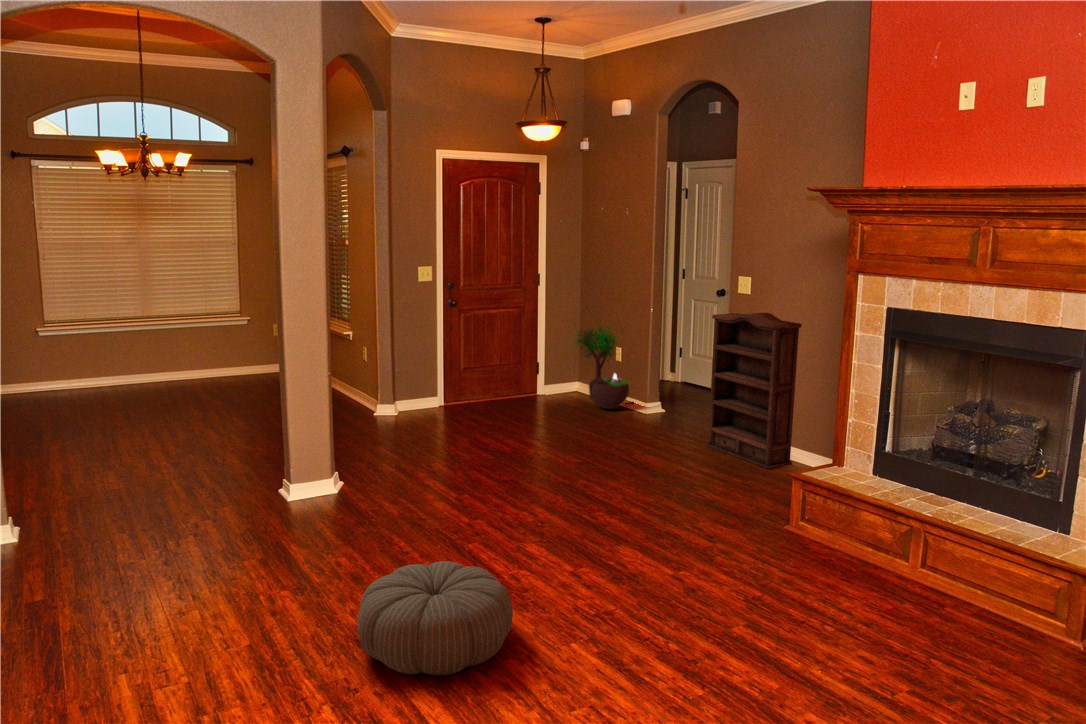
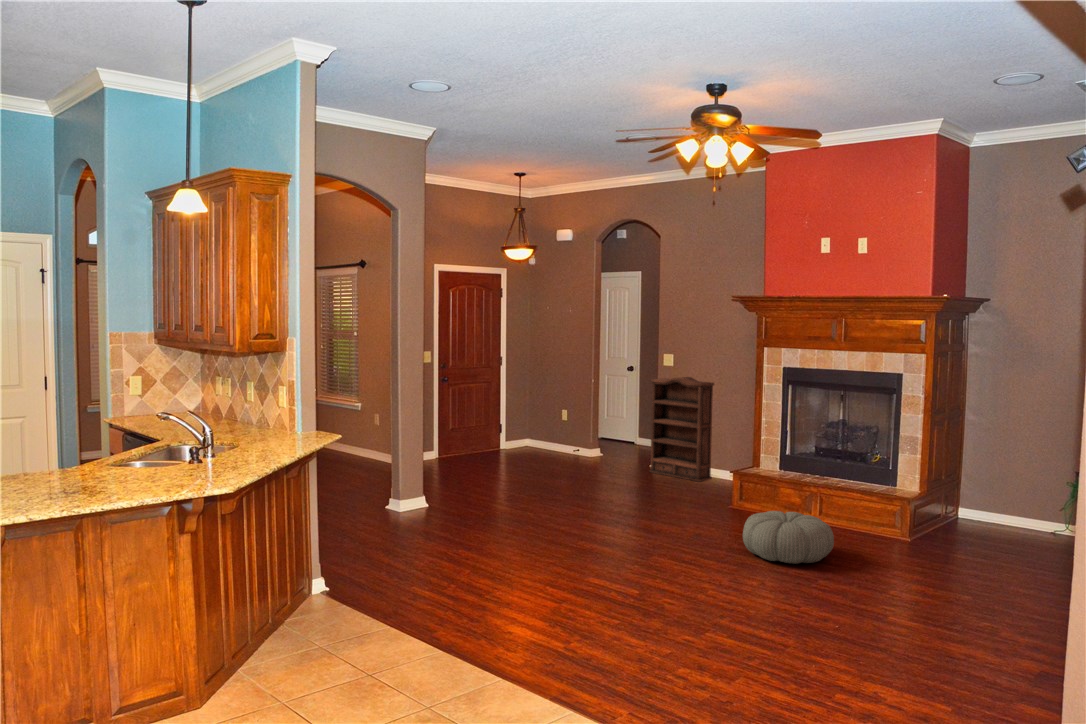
potted tree: present [576,325,629,409] -> none [533,386,578,455]
pouf: present [358,561,513,675] -> present [743,511,834,564]

